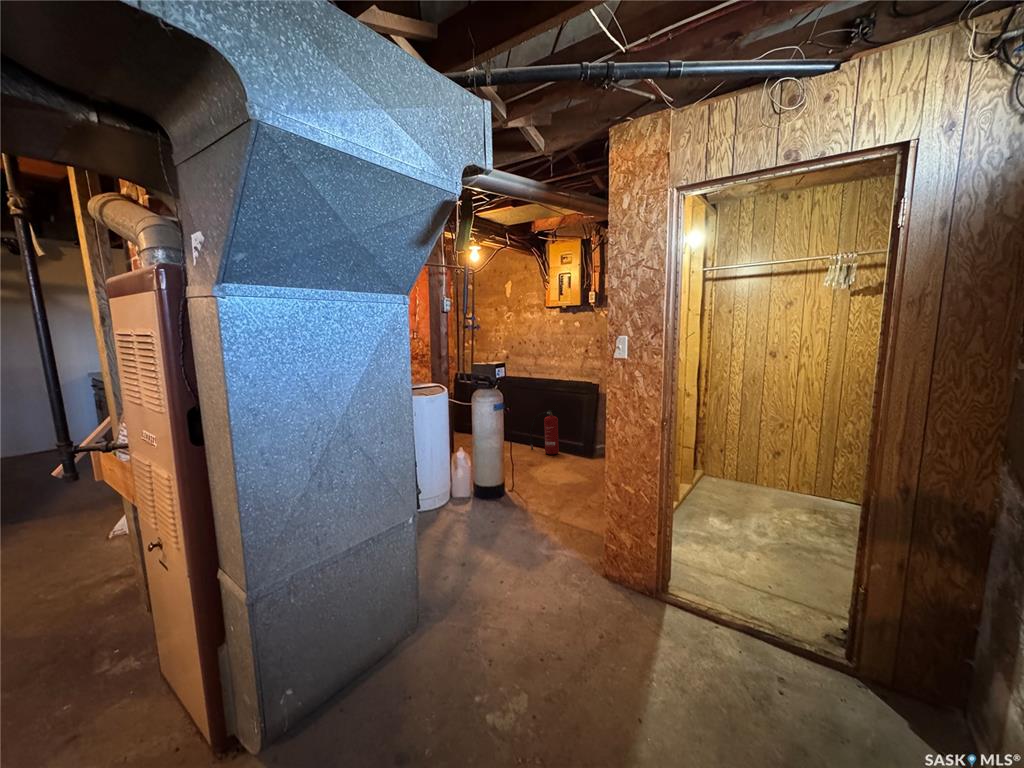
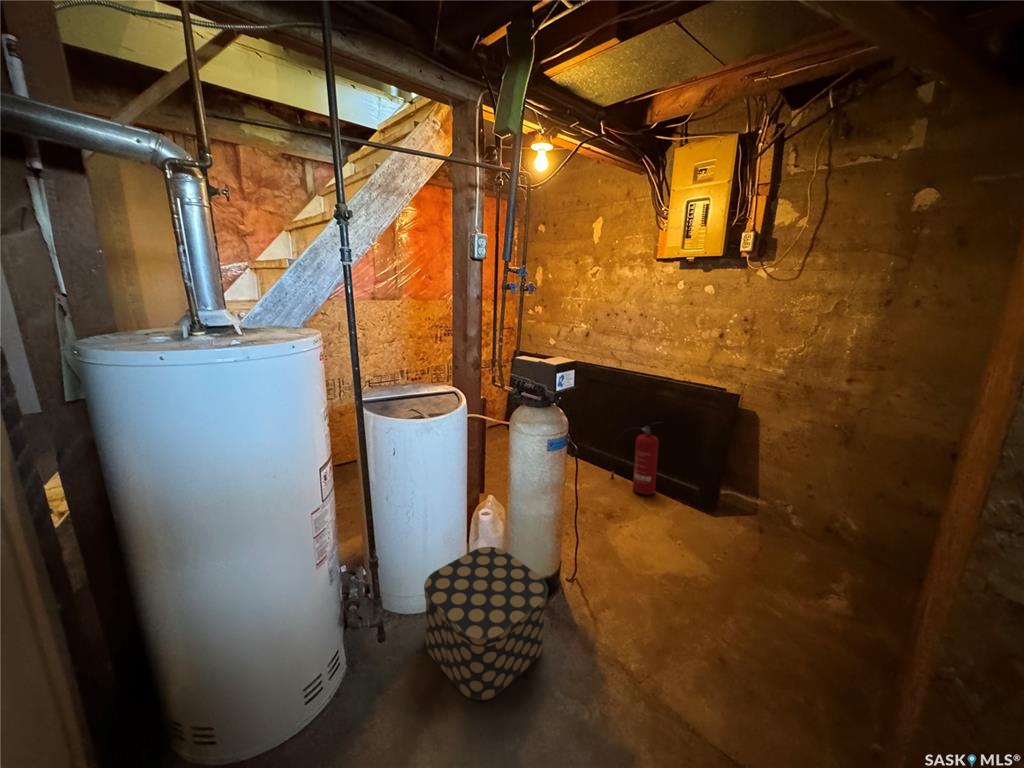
storage box: none [436,471,501,531] -> present [424,547,548,701]

